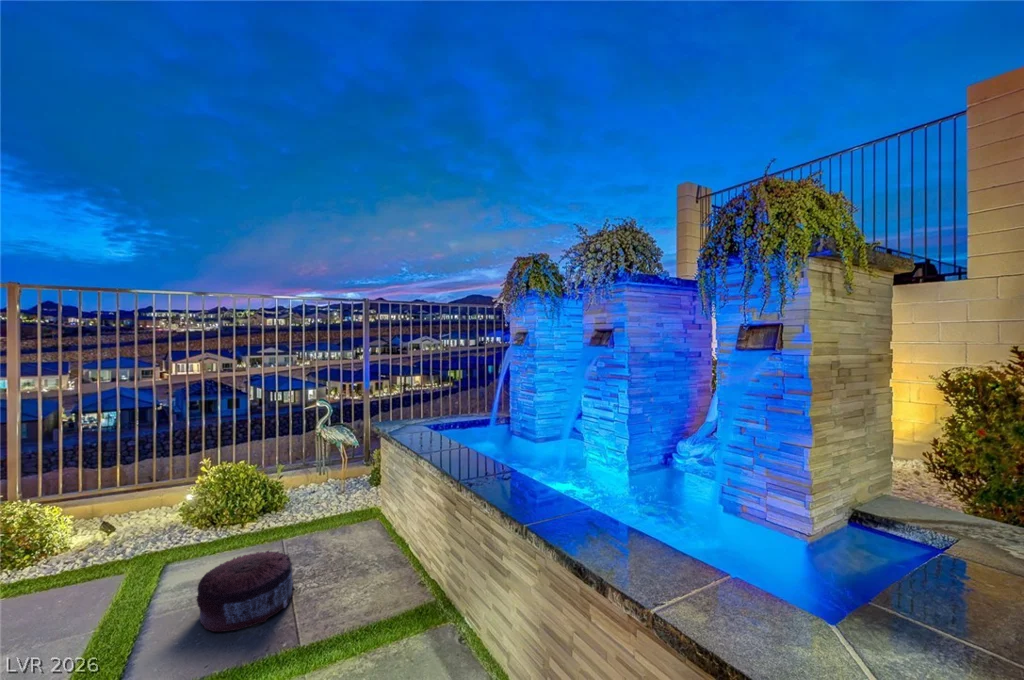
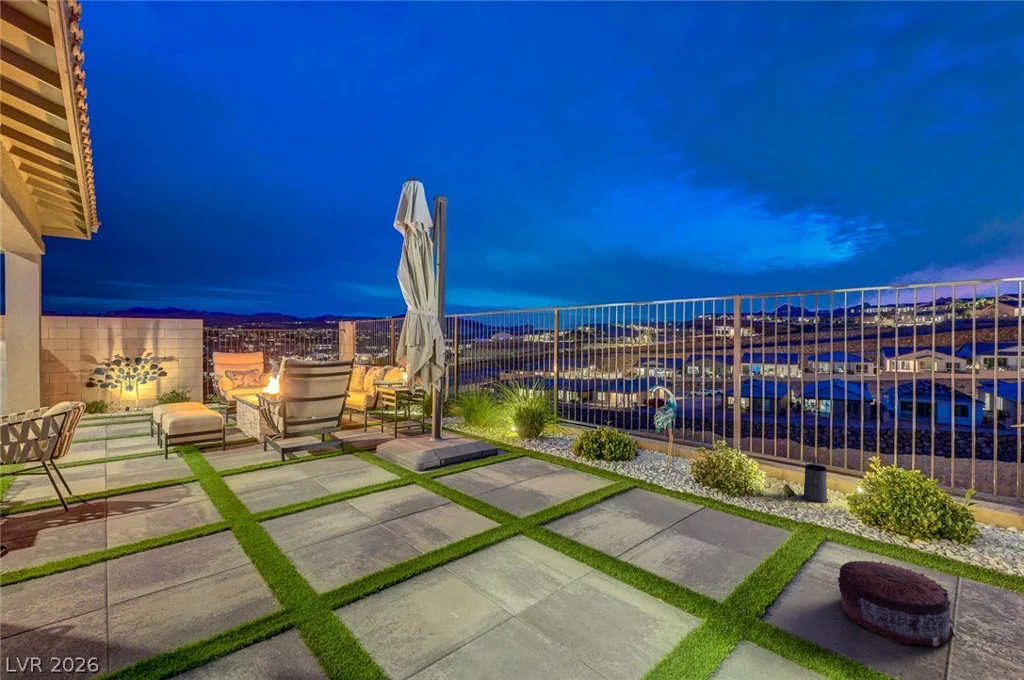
watering can: none [126,478,157,530] -> present [803,457,828,503]

